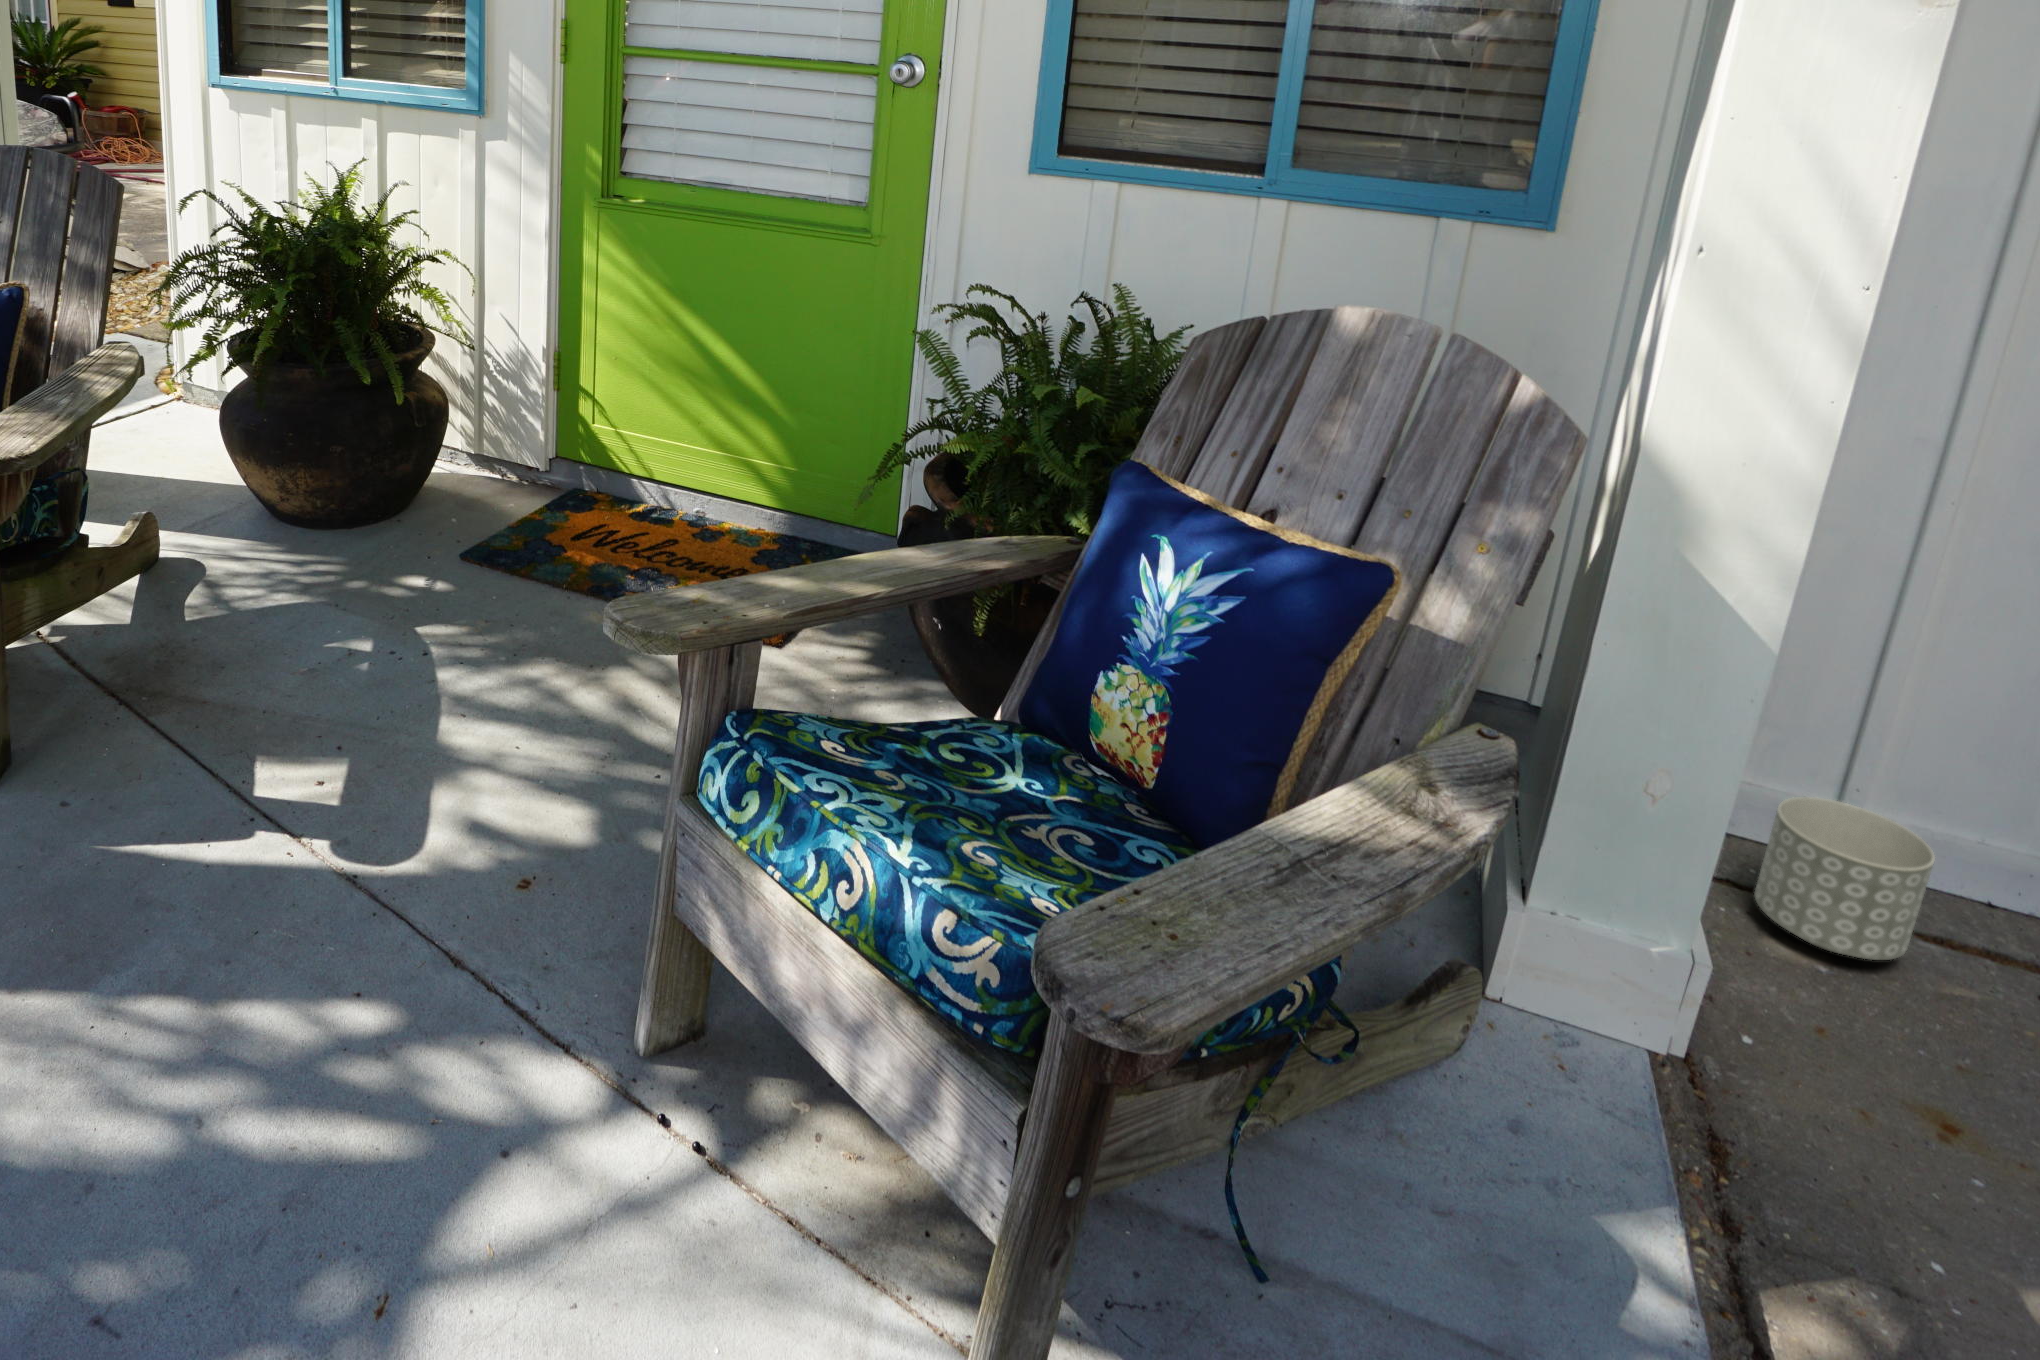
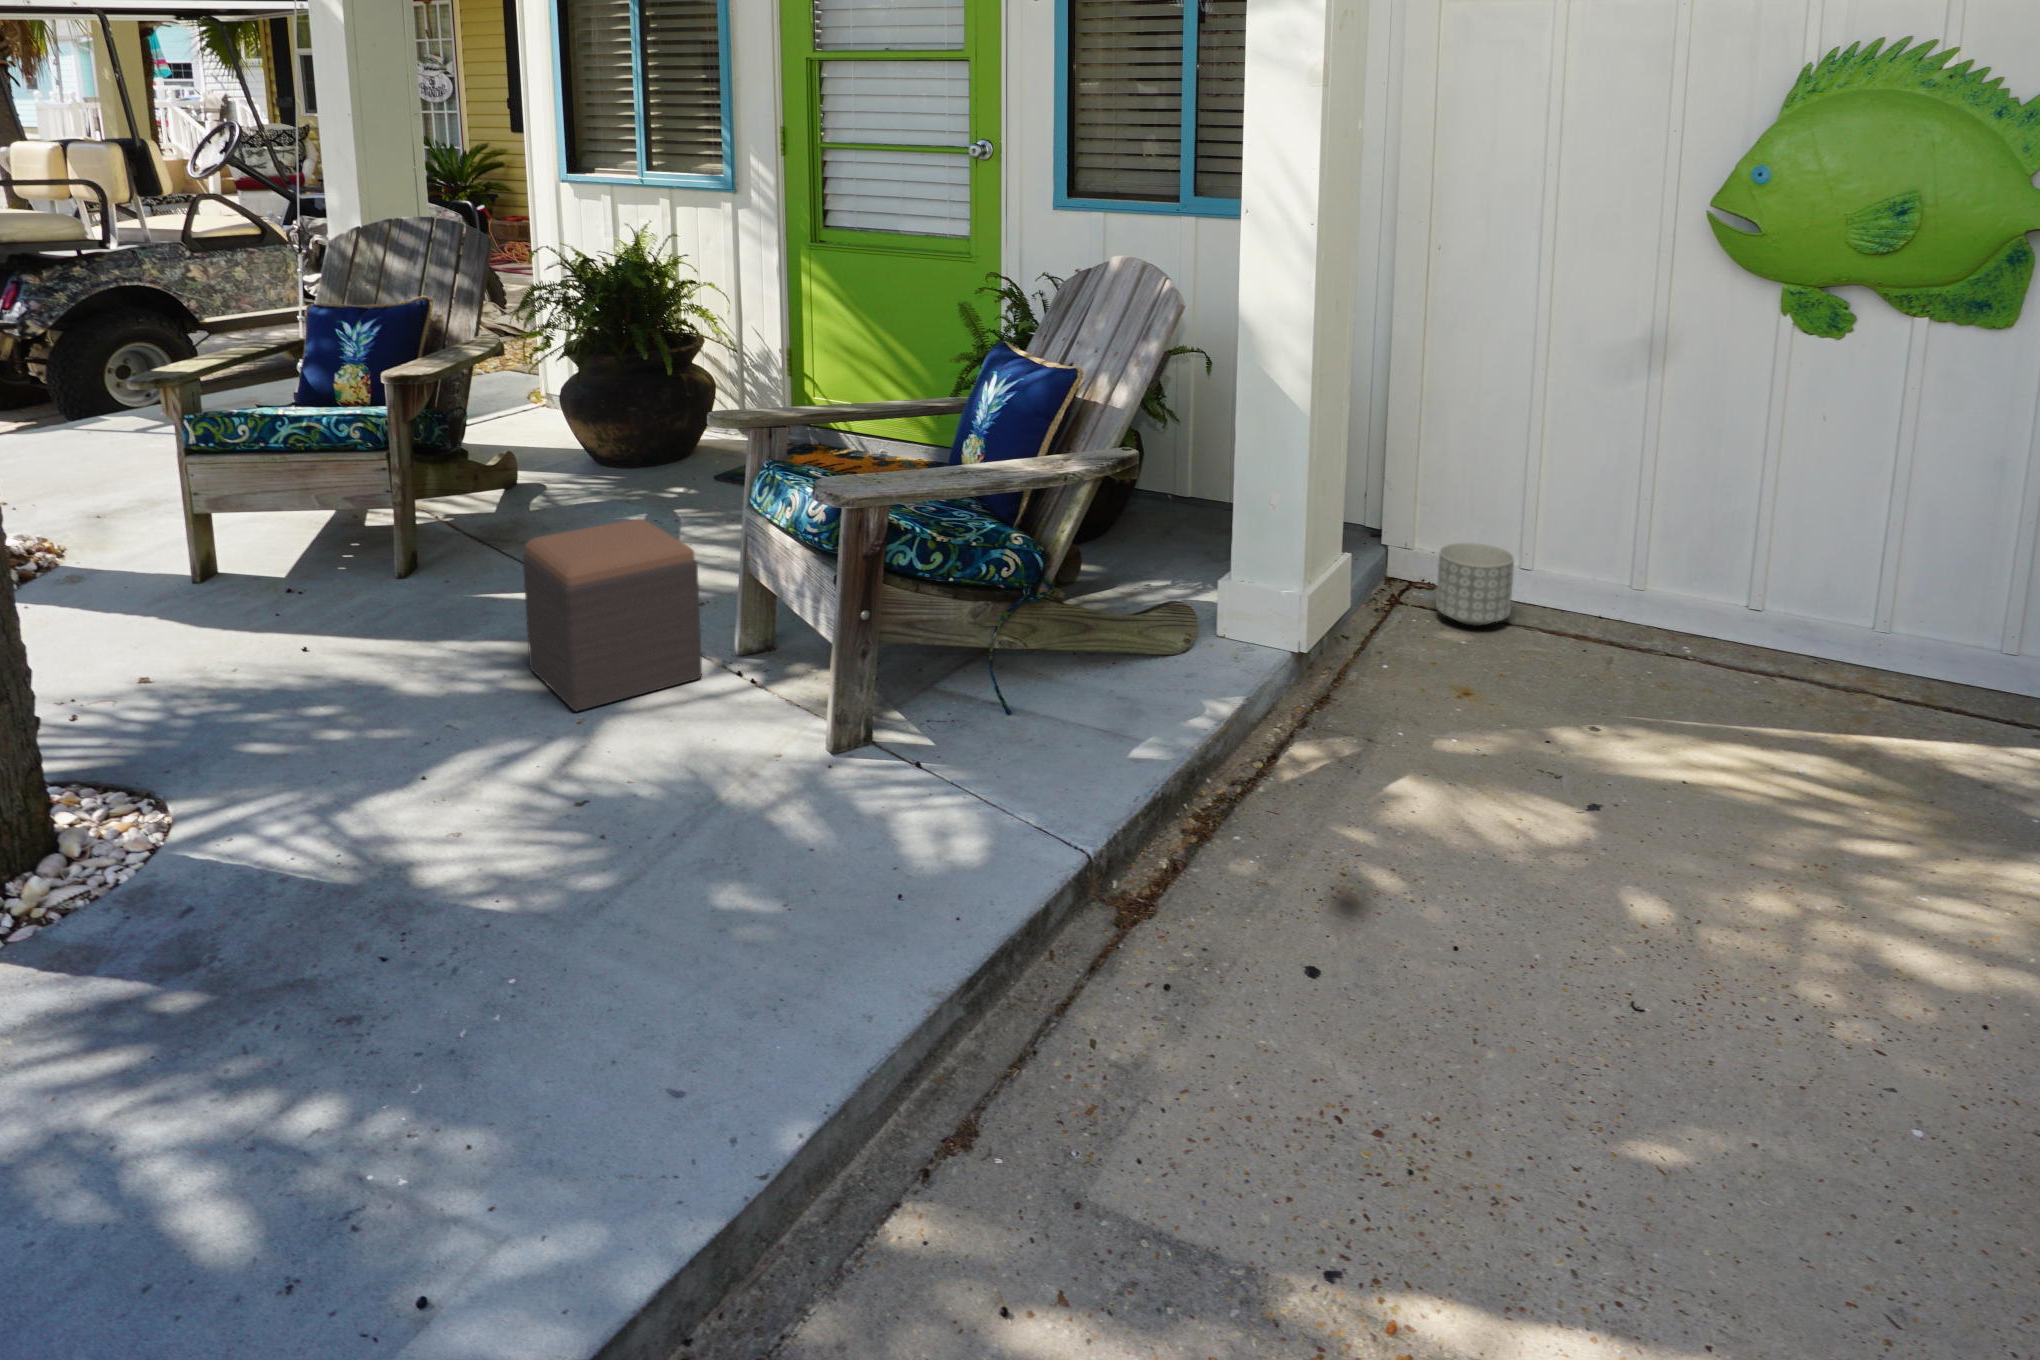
footstool: none [228,799,589,1276] -> present [523,518,702,711]

